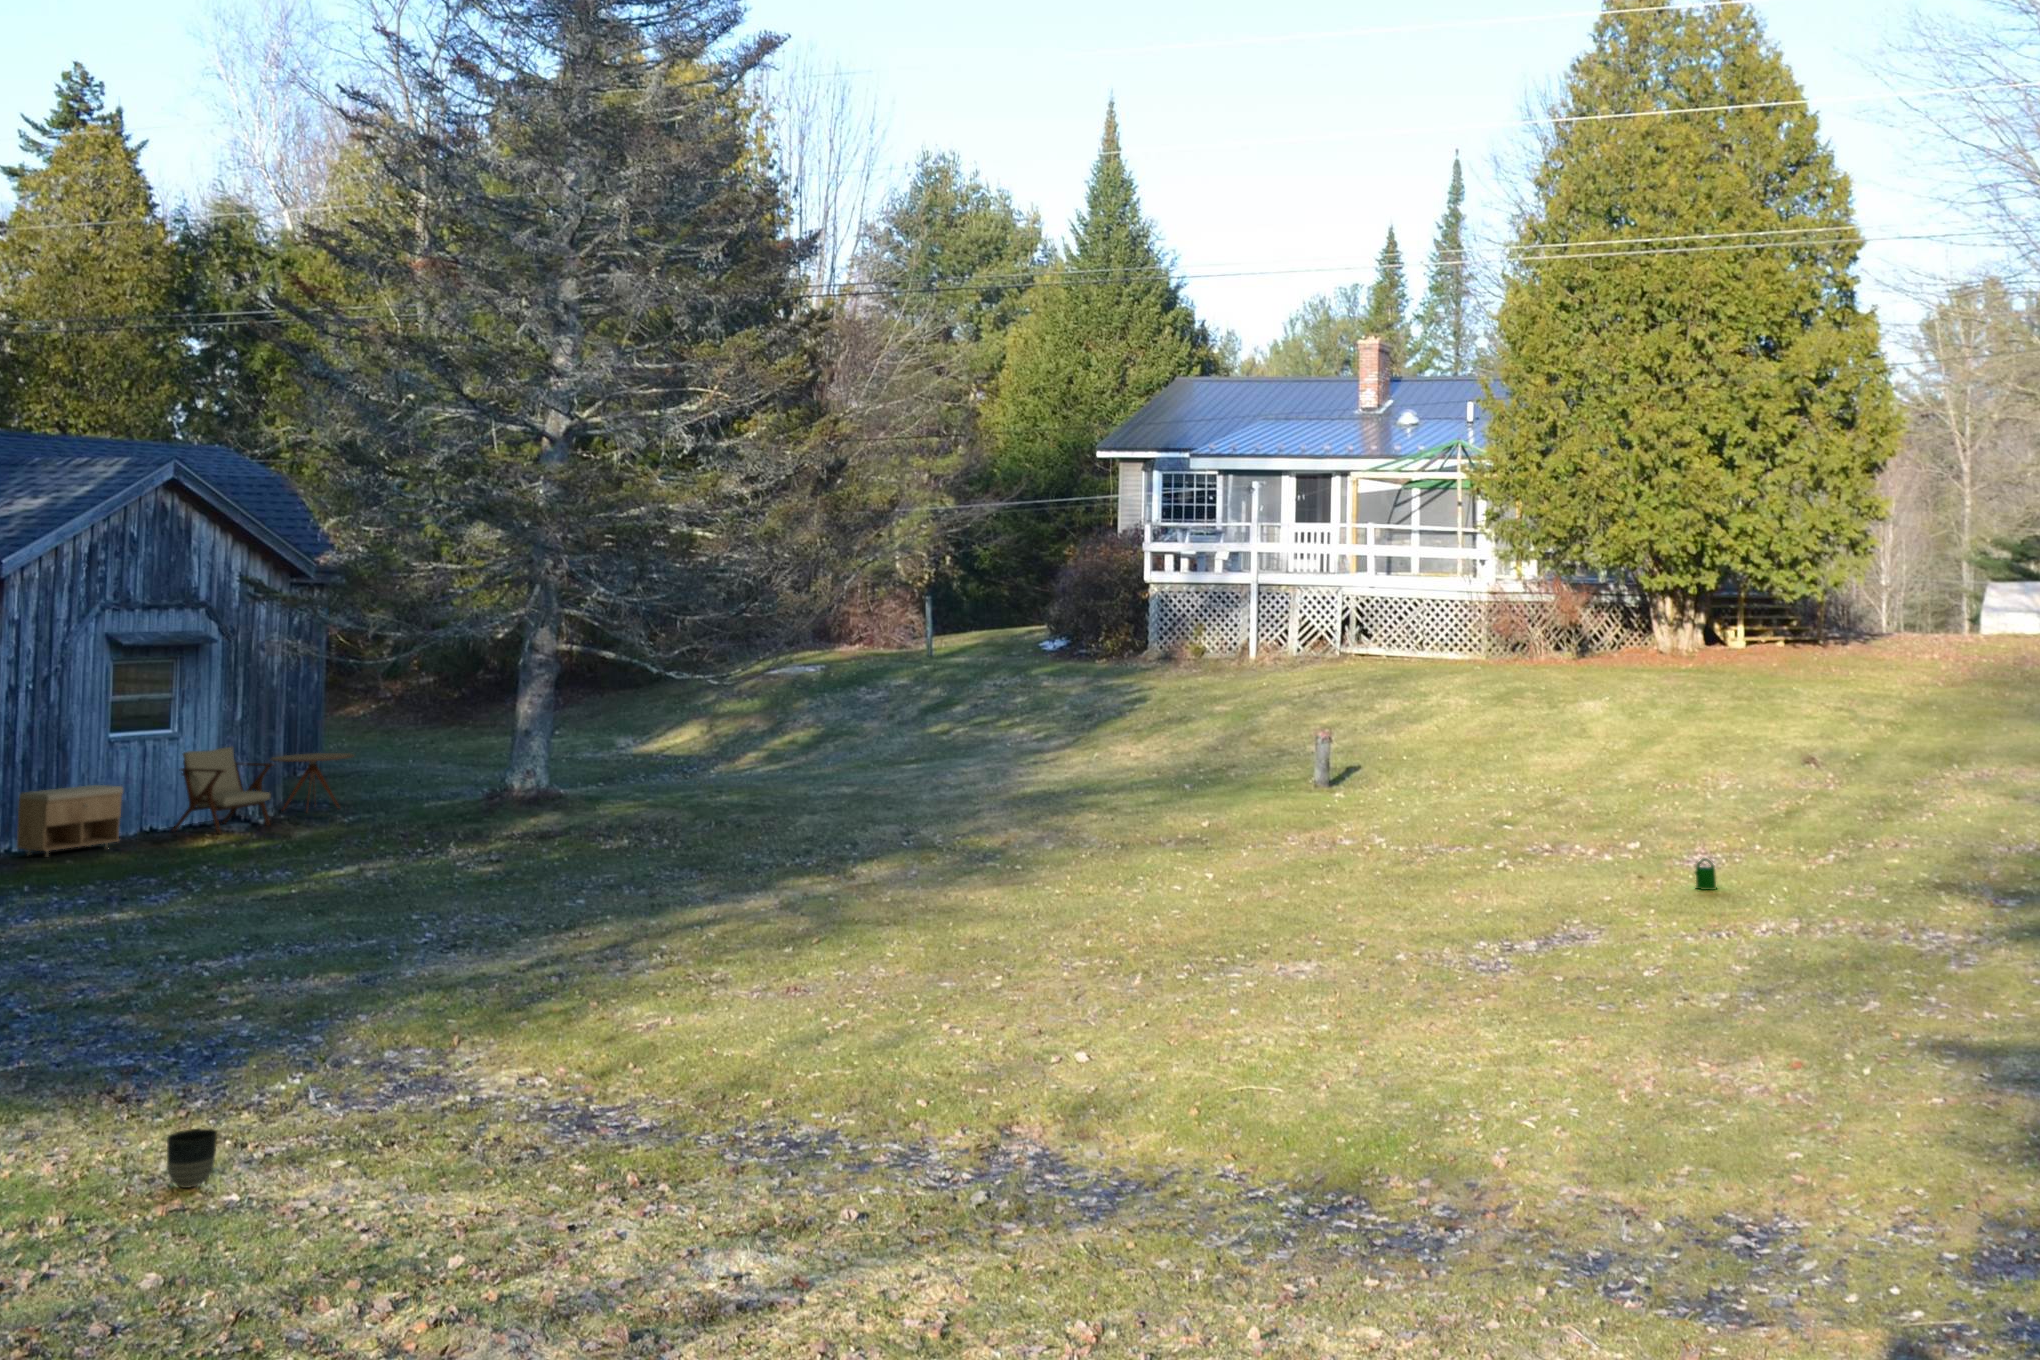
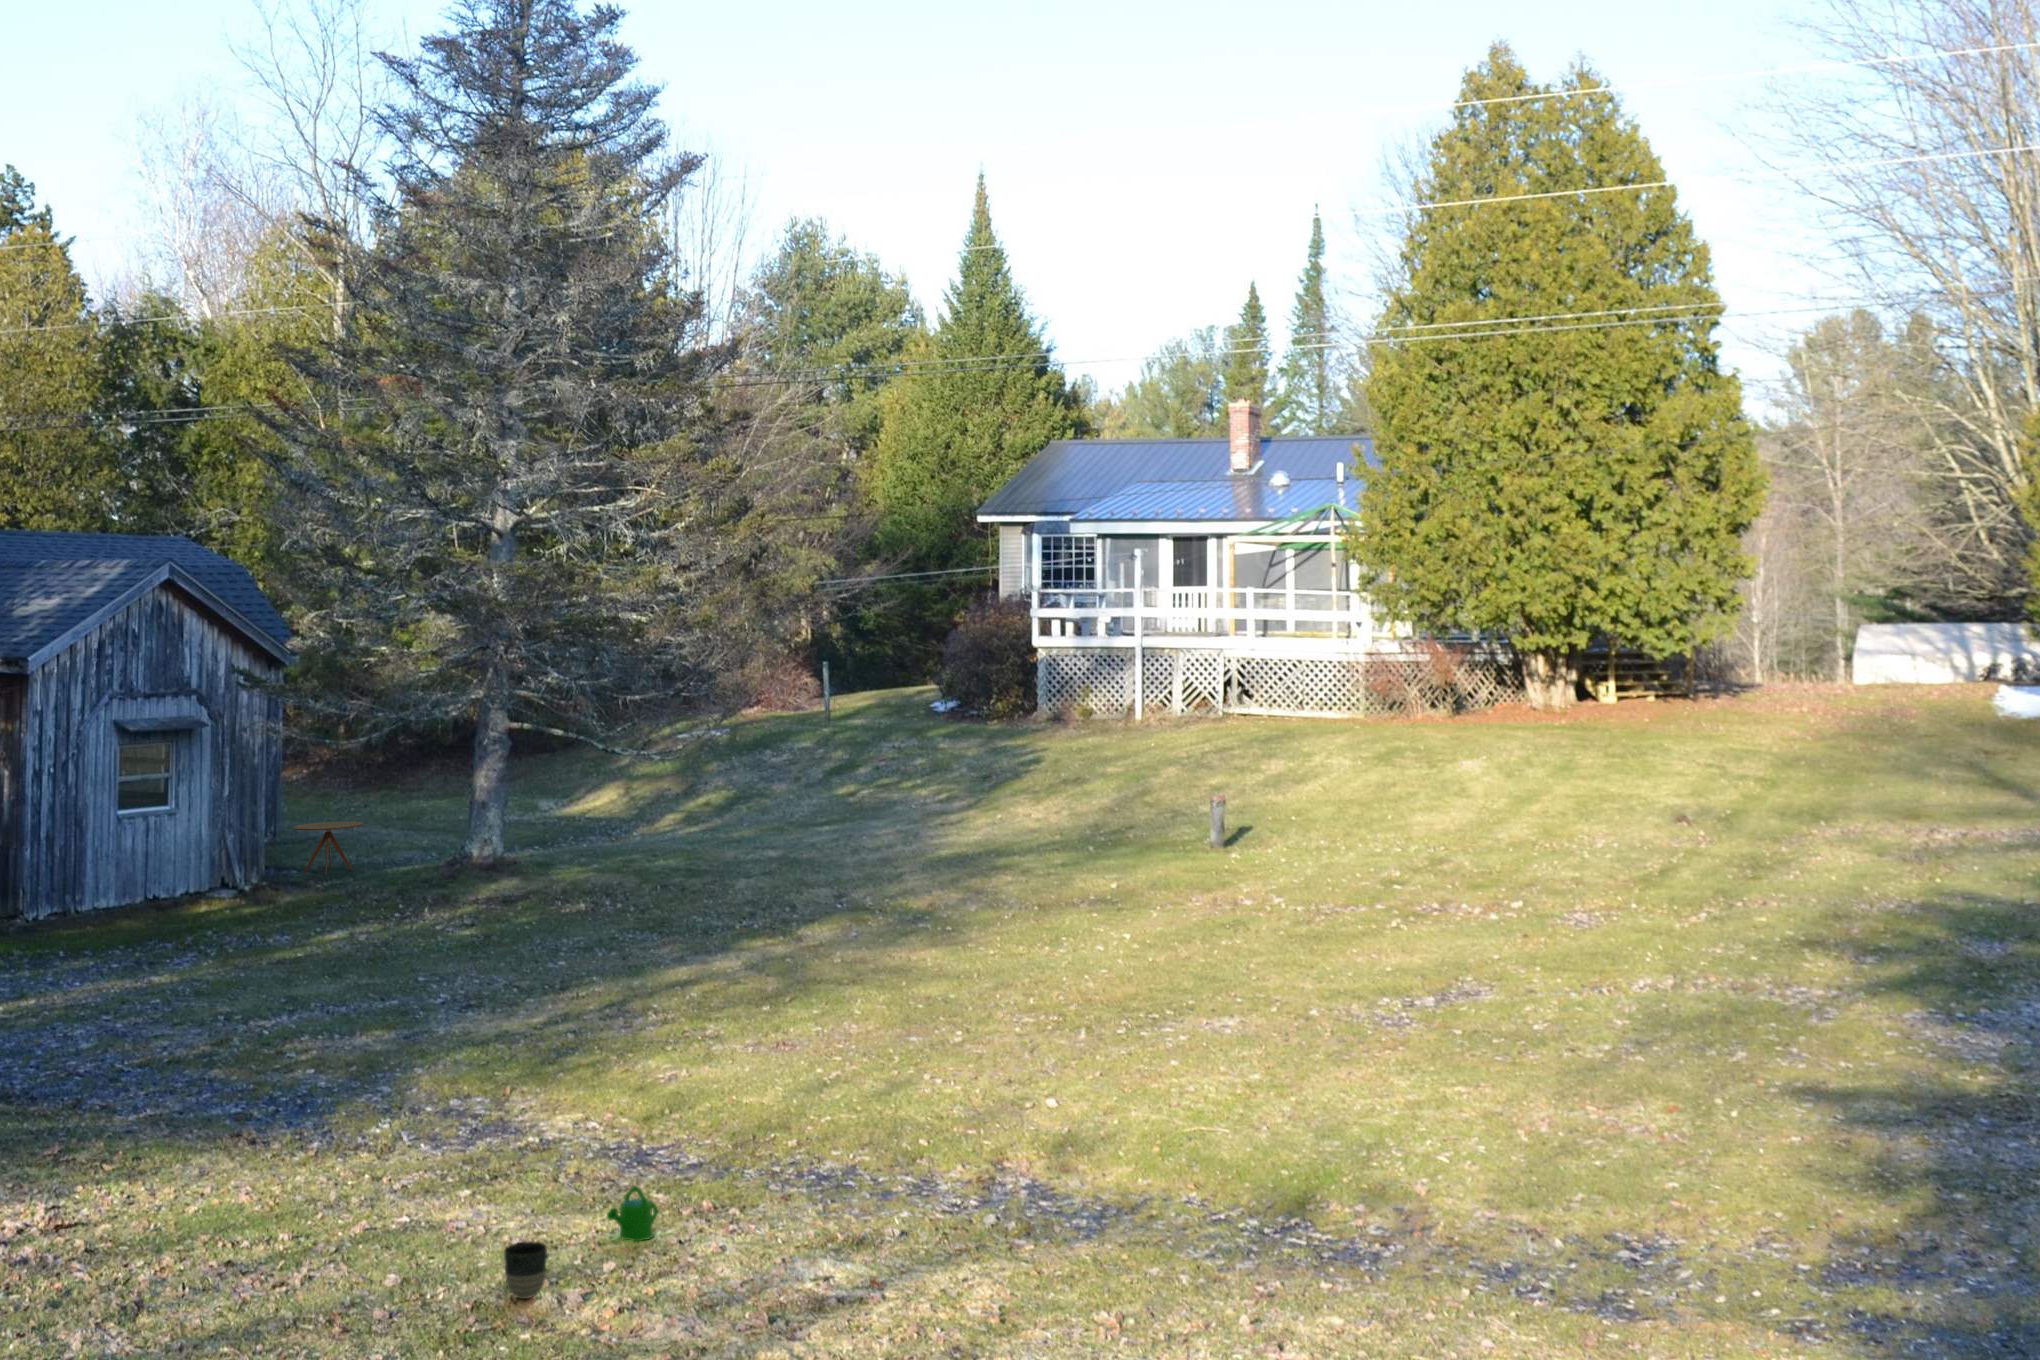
lounge chair: present [172,747,273,834] -> none [218,818,301,895]
storage bench: present [16,785,123,856] -> none [99,854,183,917]
watering can: present [1695,858,1716,890] -> present [607,1186,658,1241]
planter: present [167,1129,217,1188] -> present [504,1241,547,1299]

